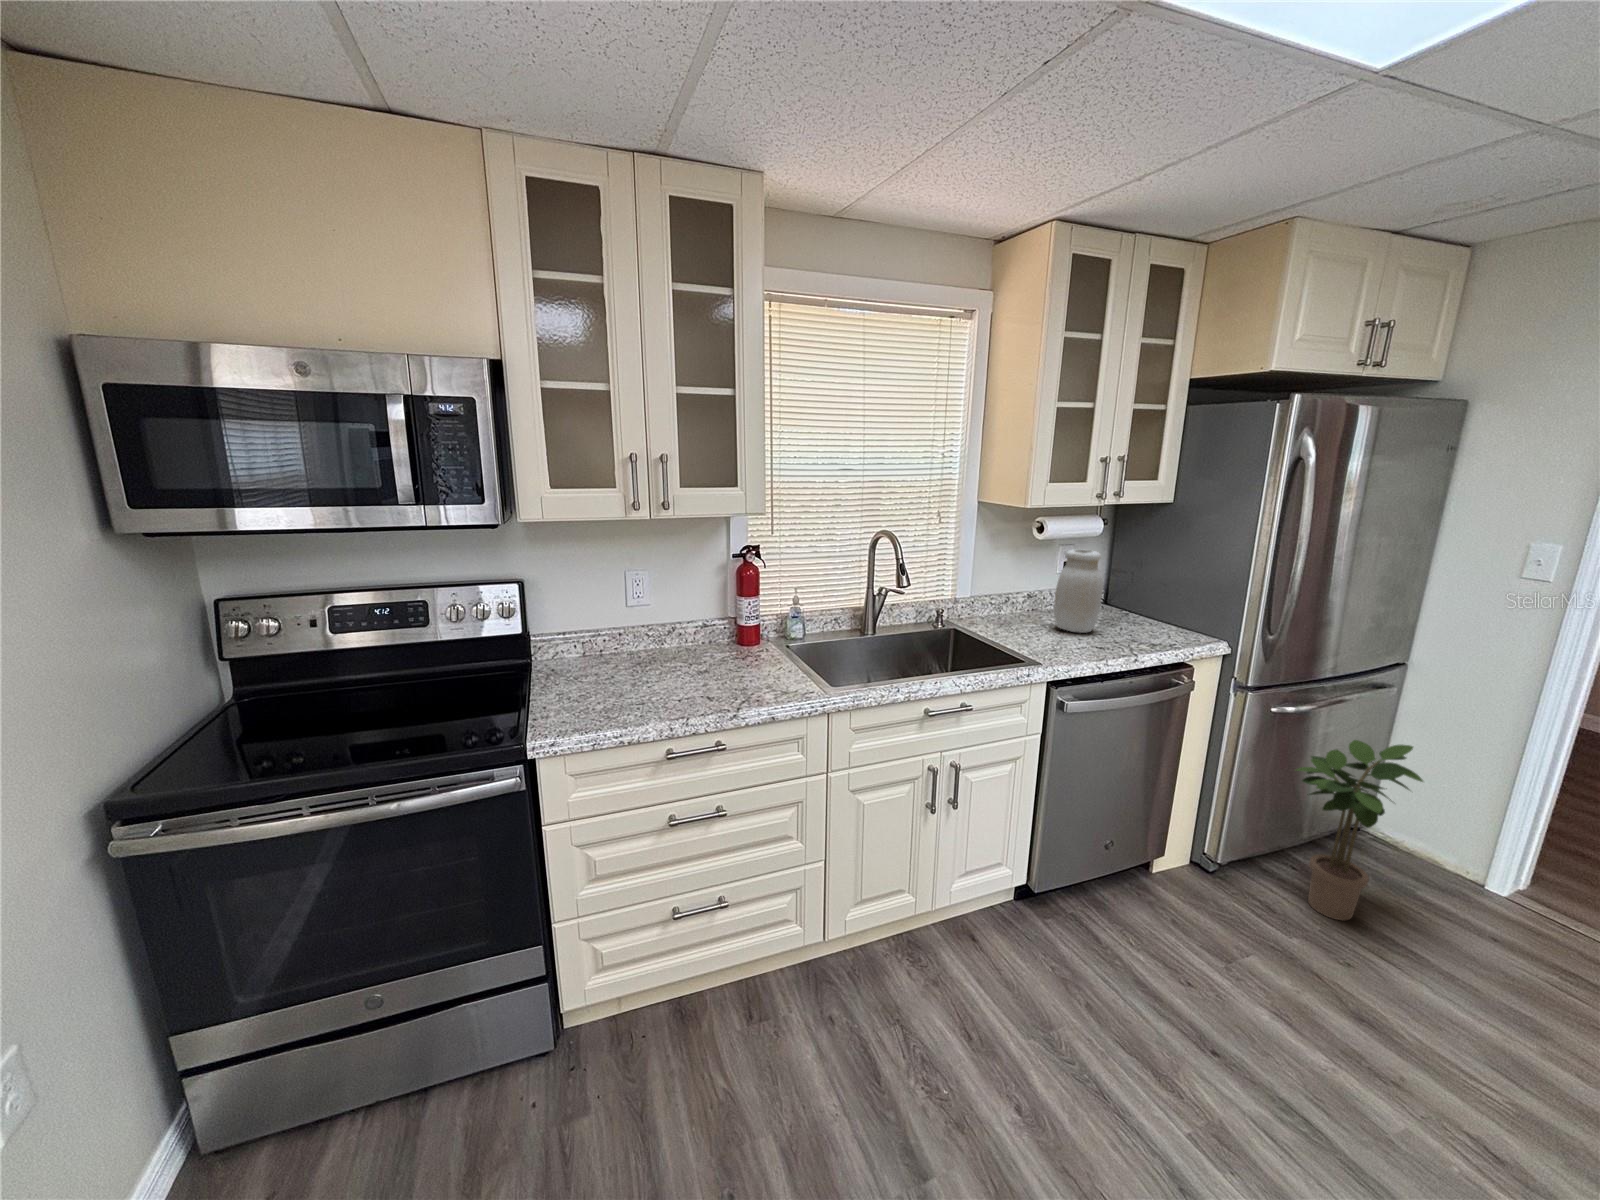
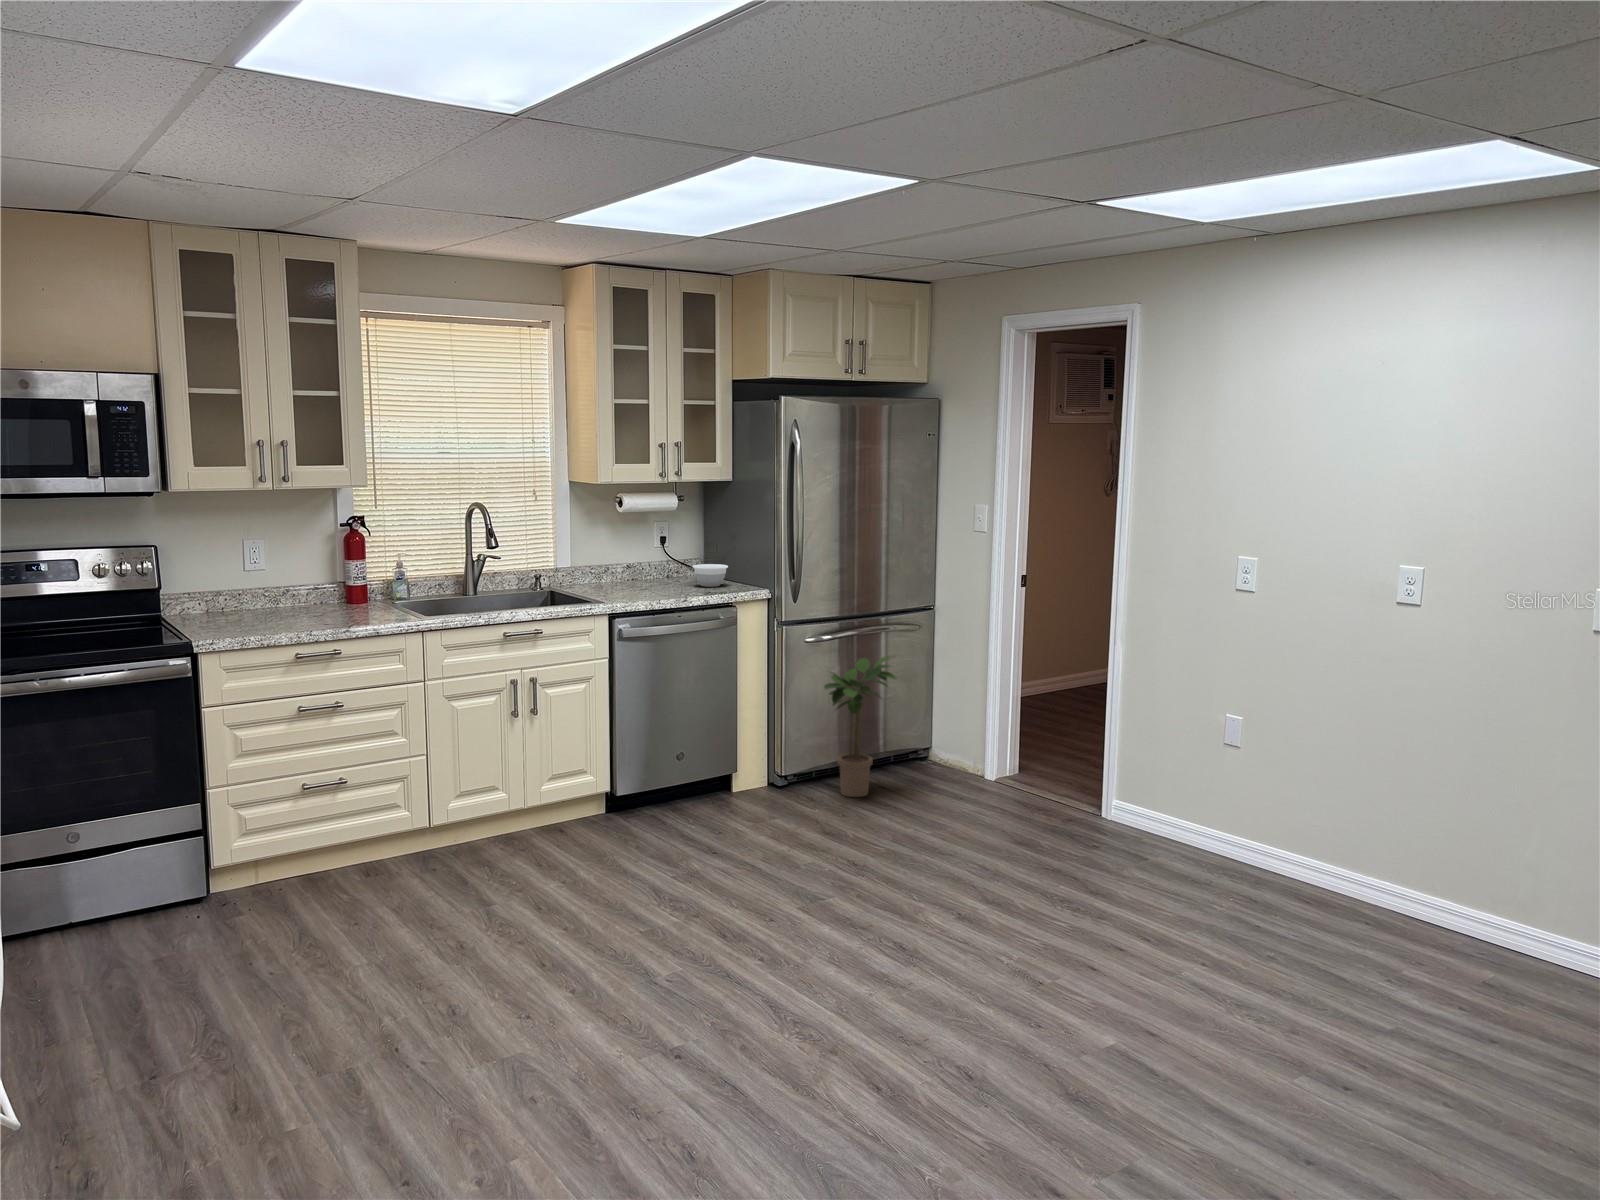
jar: present [1054,549,1103,633] -> none [634,519,671,588]
bowl: none [1125,604,1174,635] -> present [692,564,728,587]

